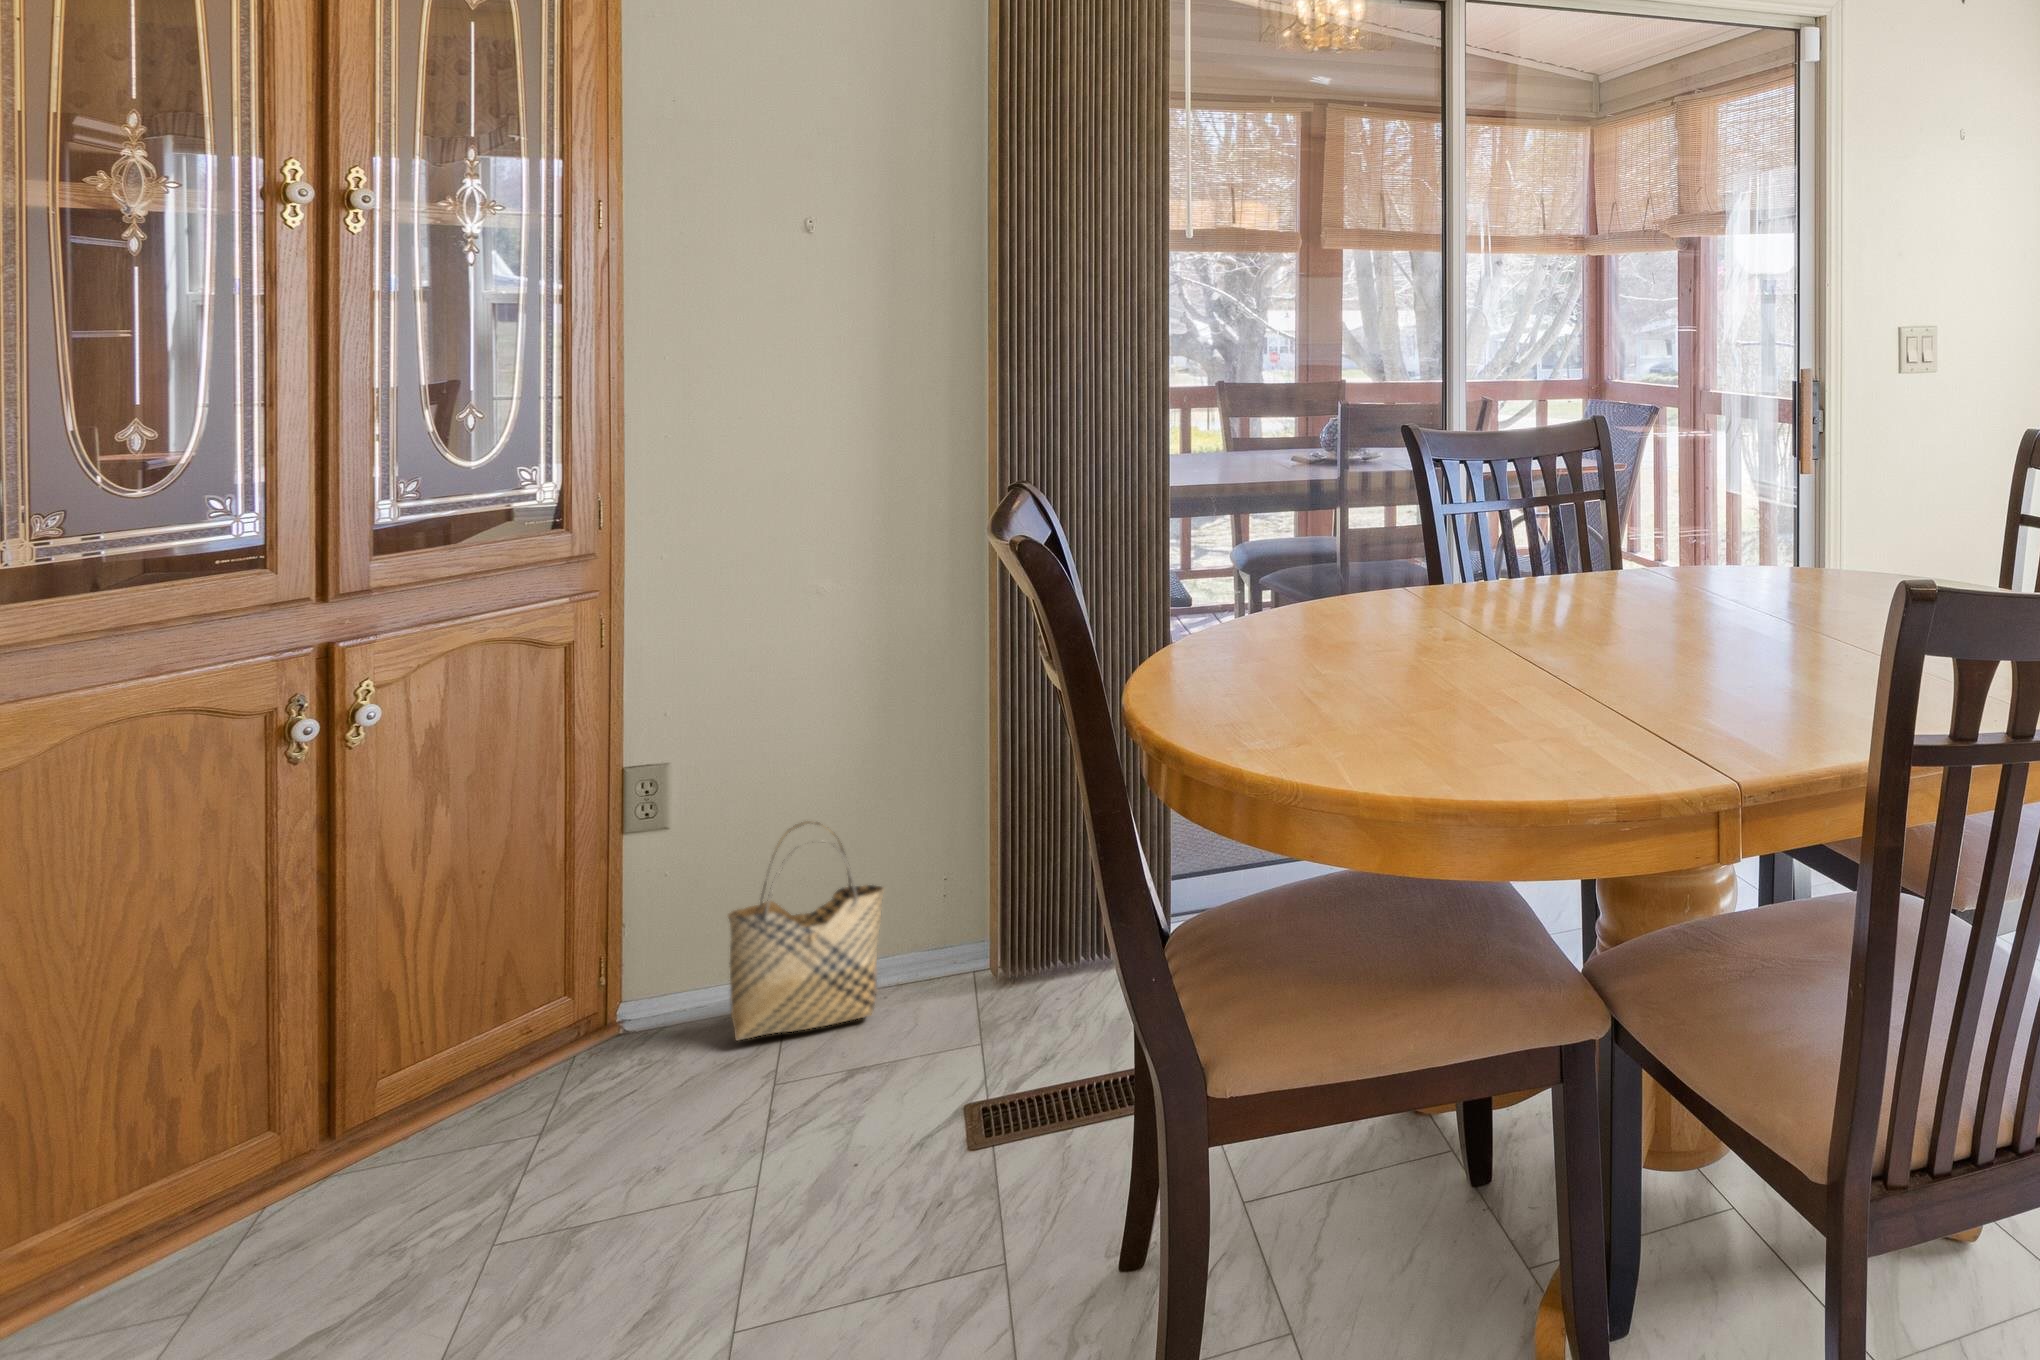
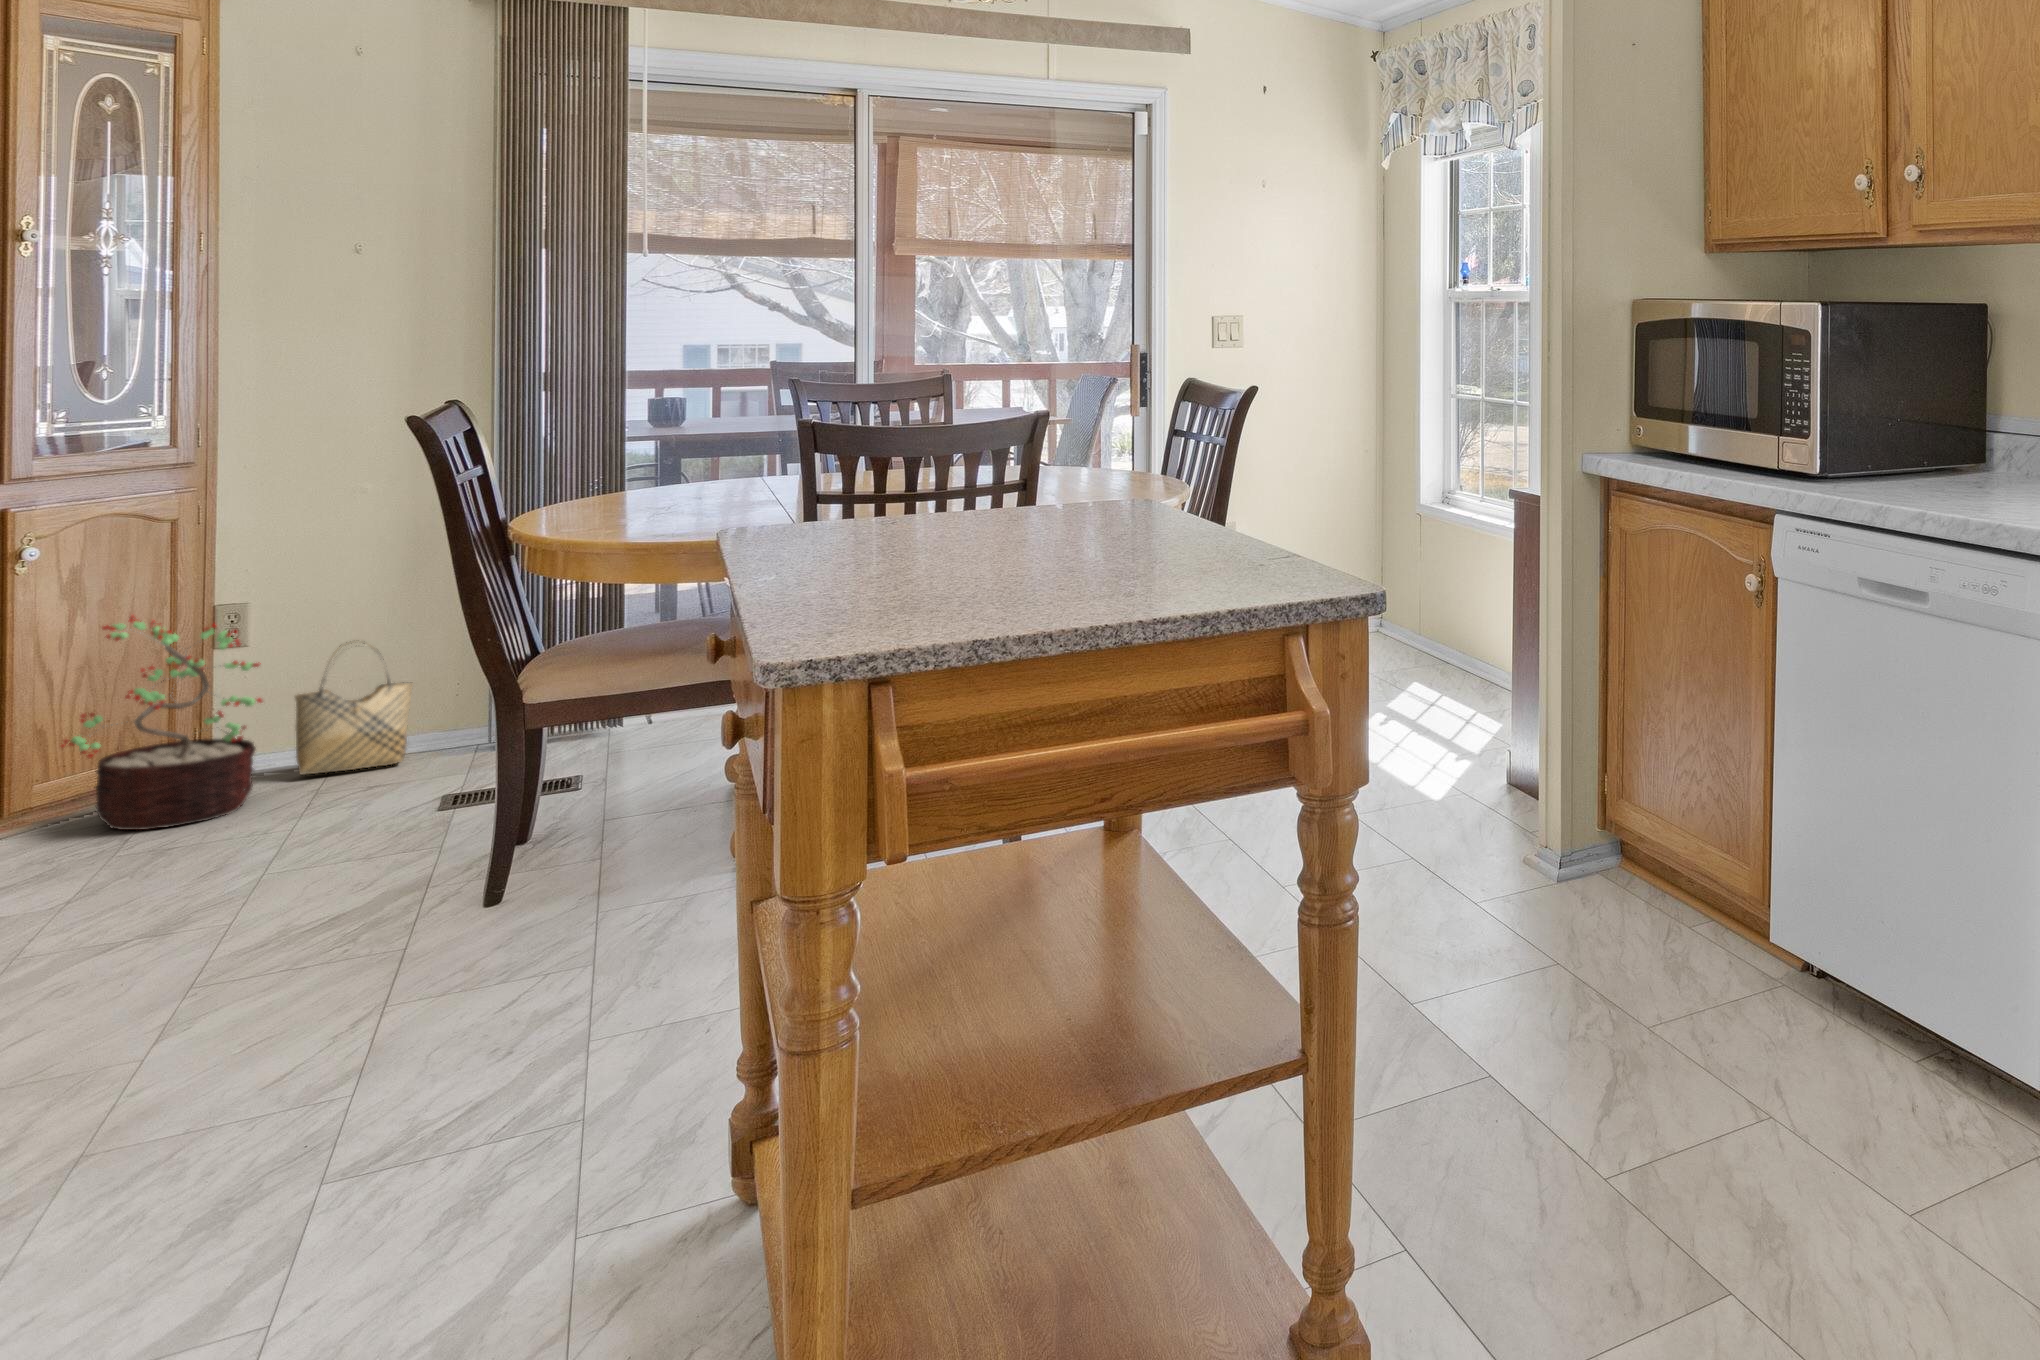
decorative plant: none [401,812,690,1182] -> present [61,615,262,830]

